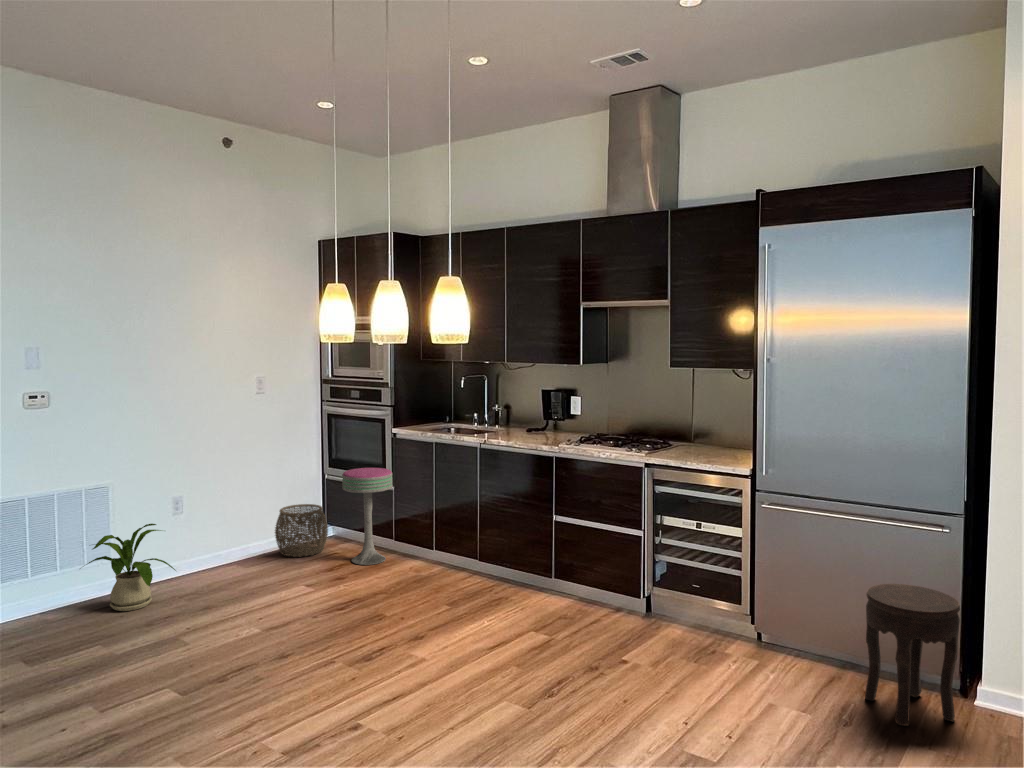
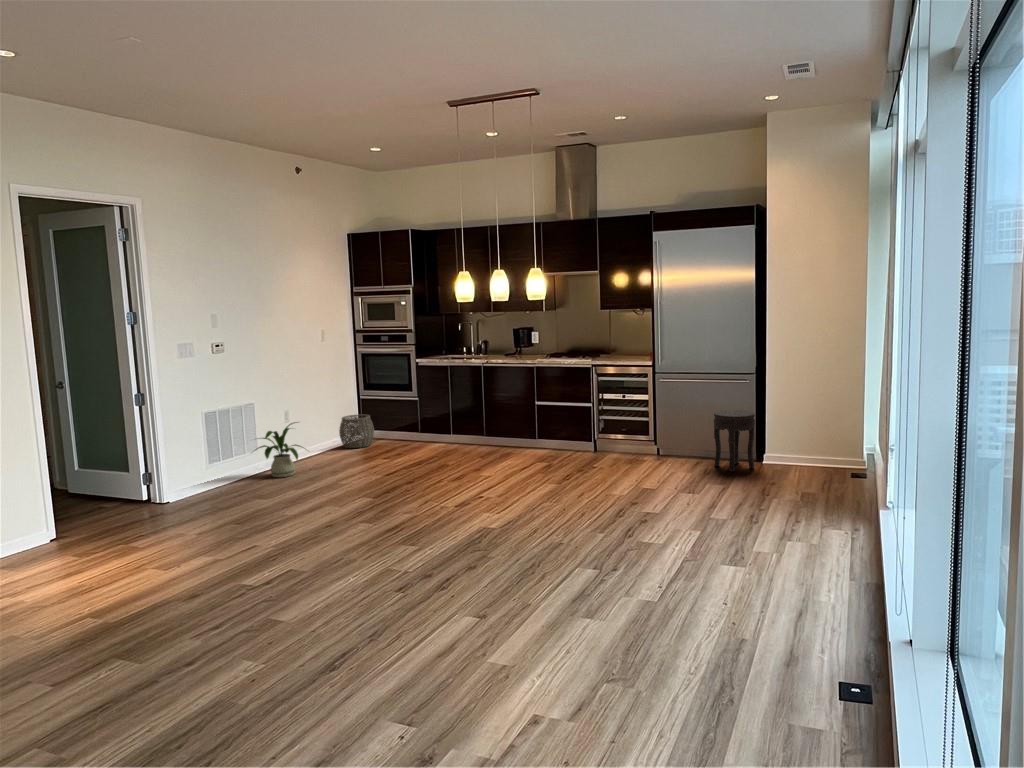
bar stool: present [342,468,393,565] -> none [388,386,421,448]

